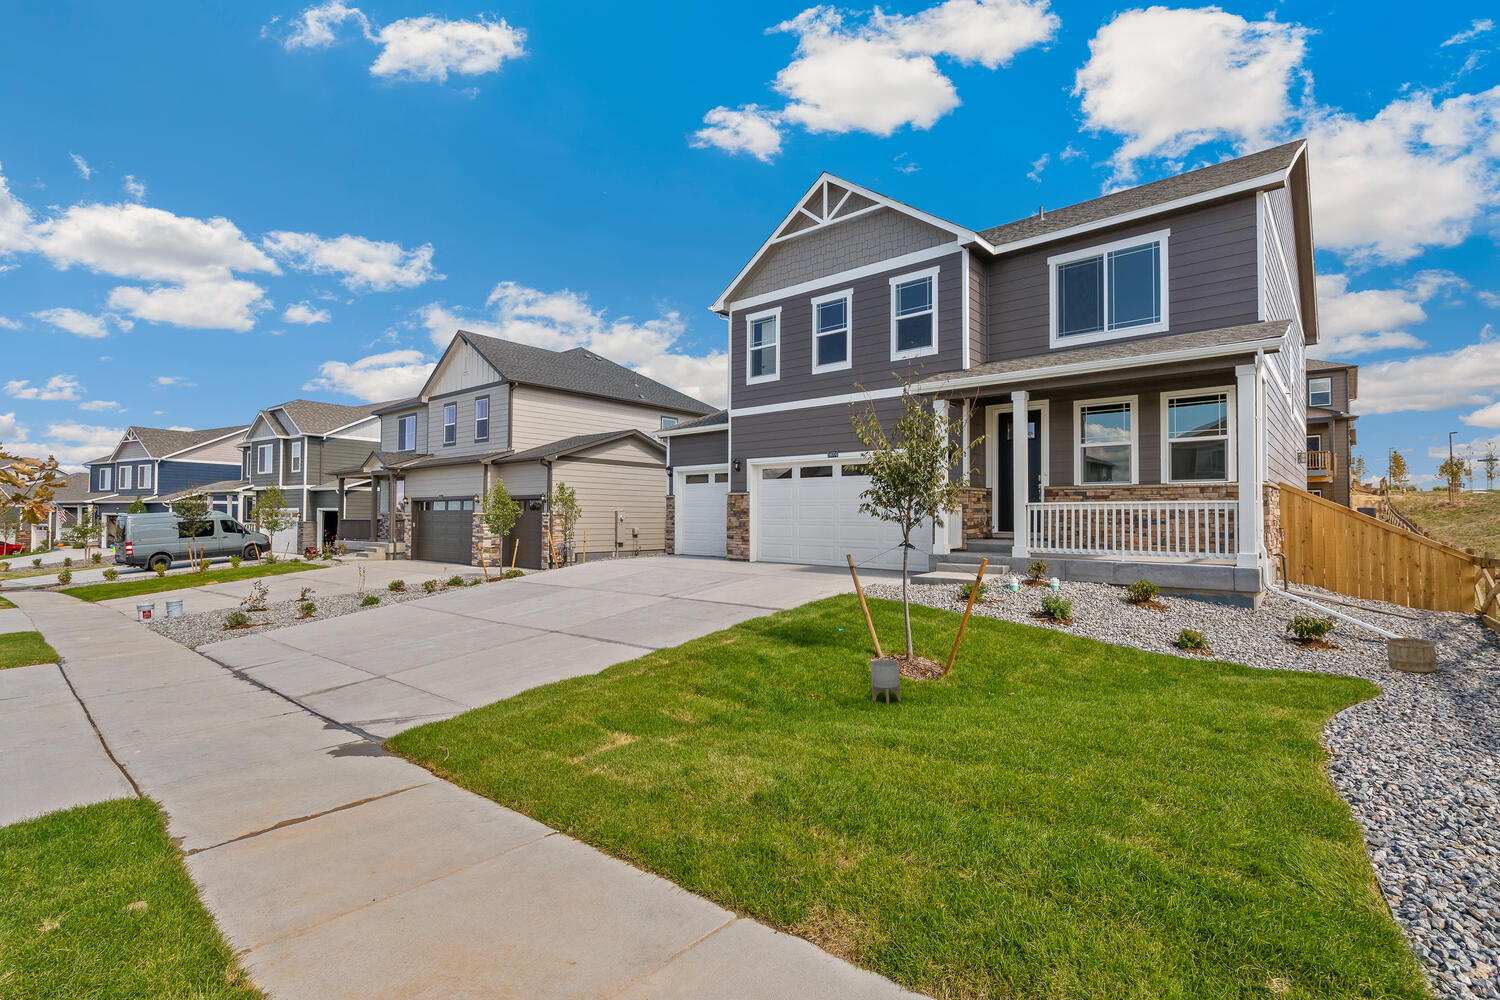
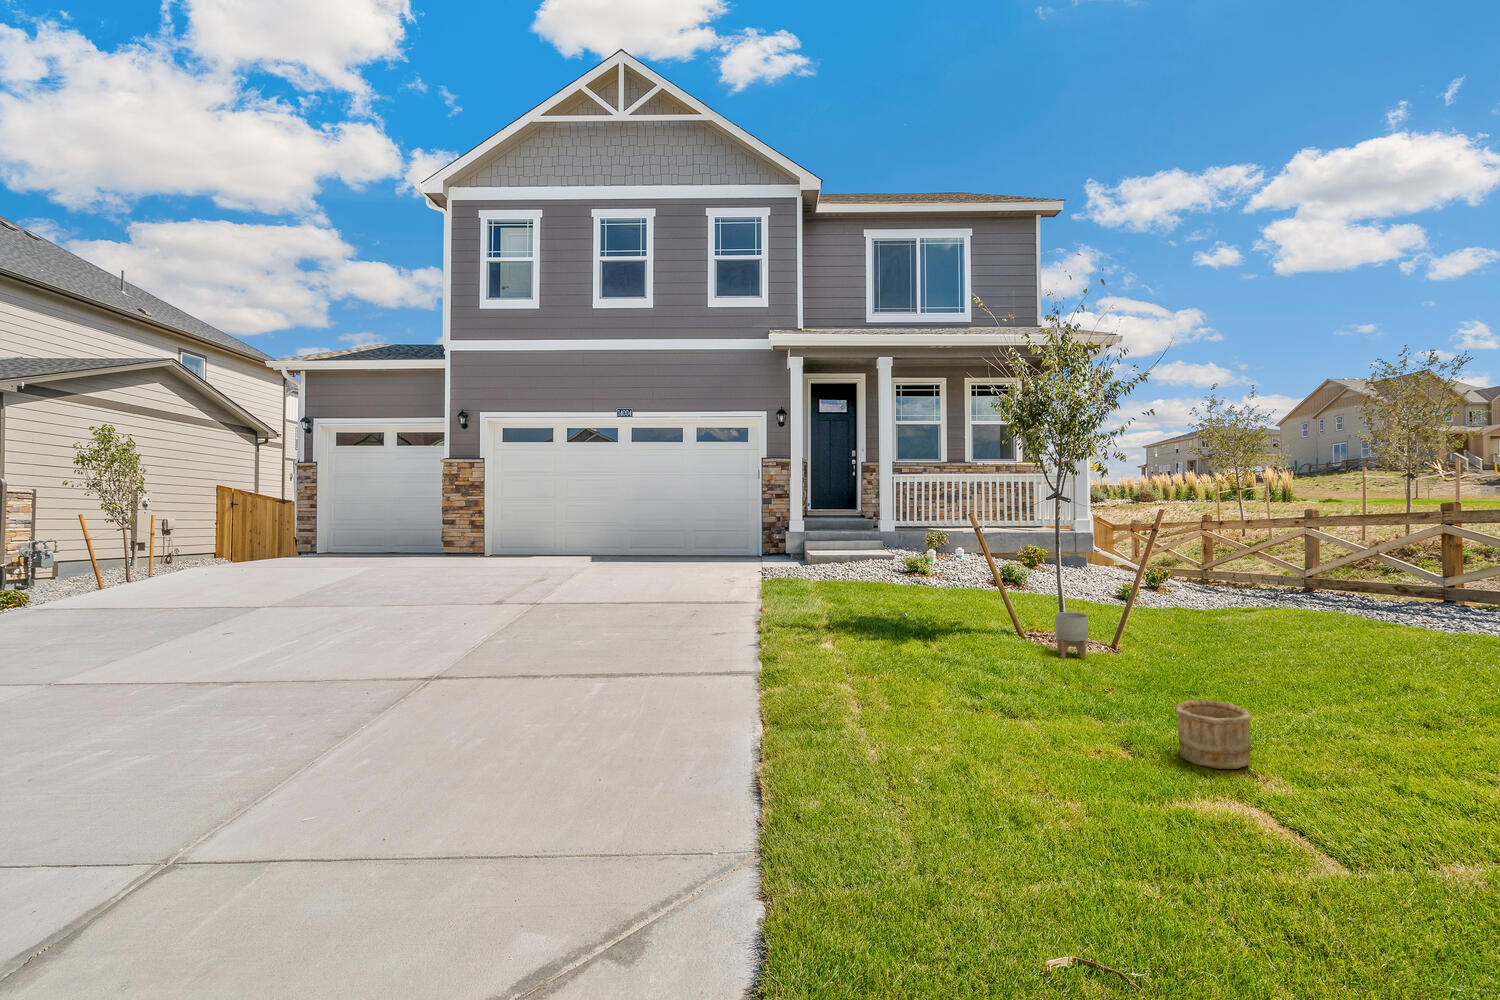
wooden bucket: present [1385,638,1436,672] -> present [1176,700,1251,769]

